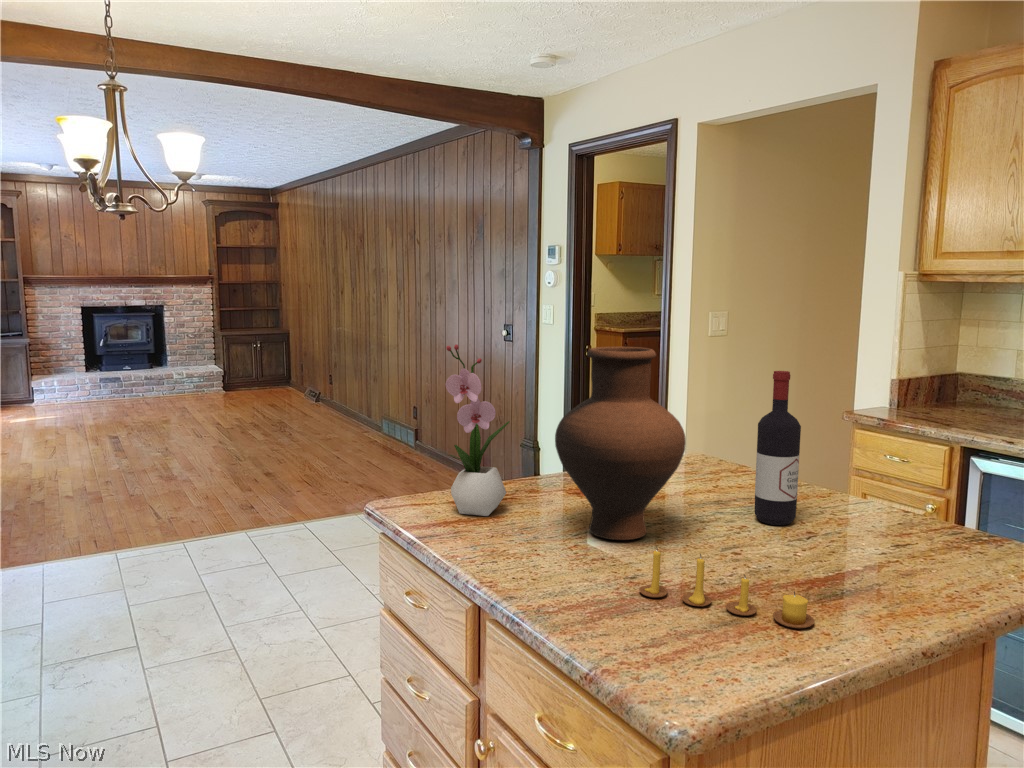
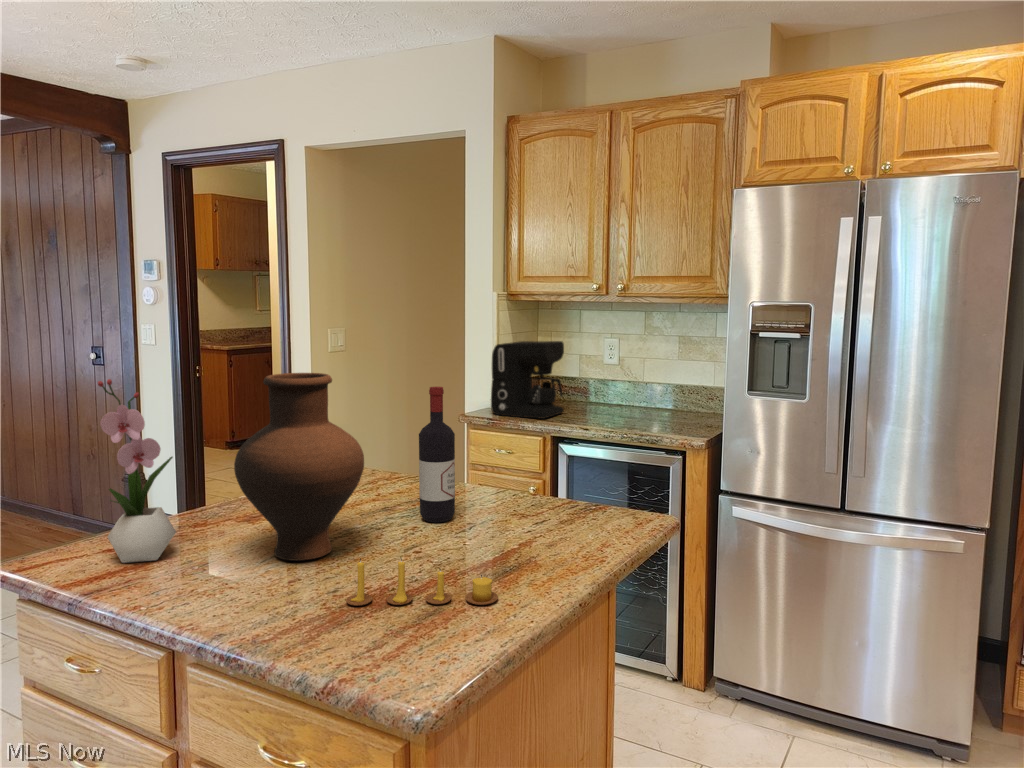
coffee maker: none [883,330,990,424] -> present [491,341,564,419]

